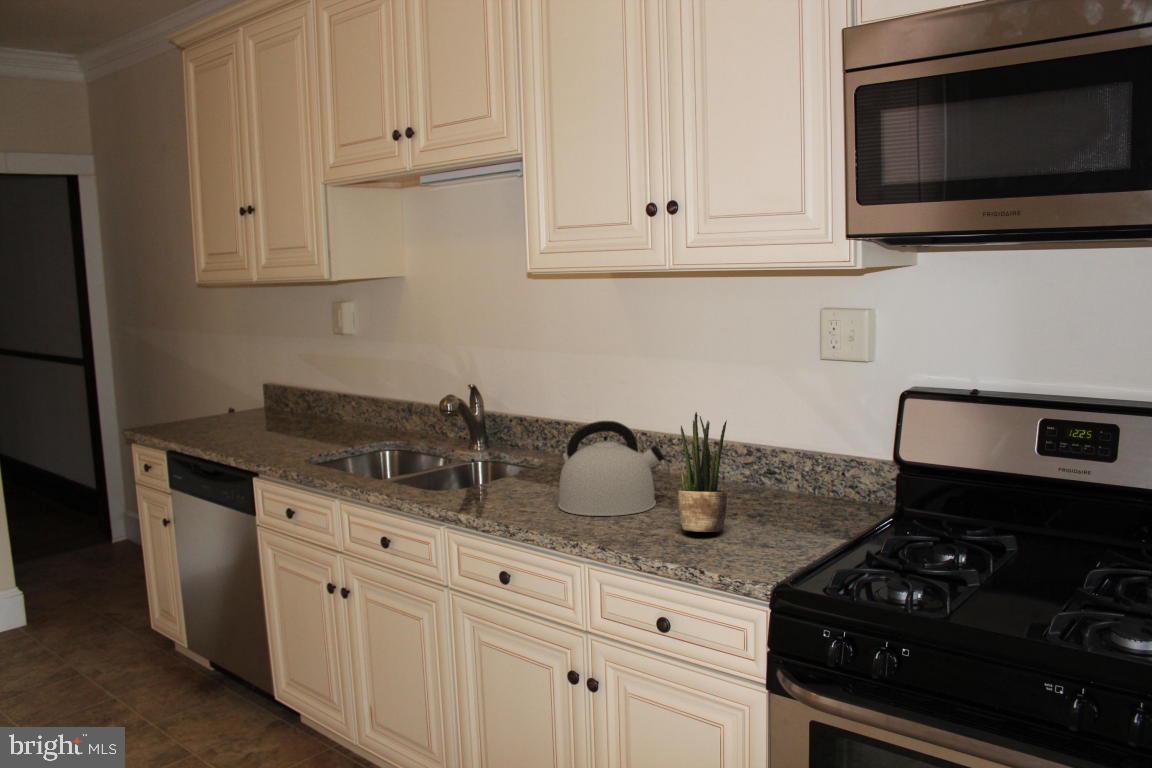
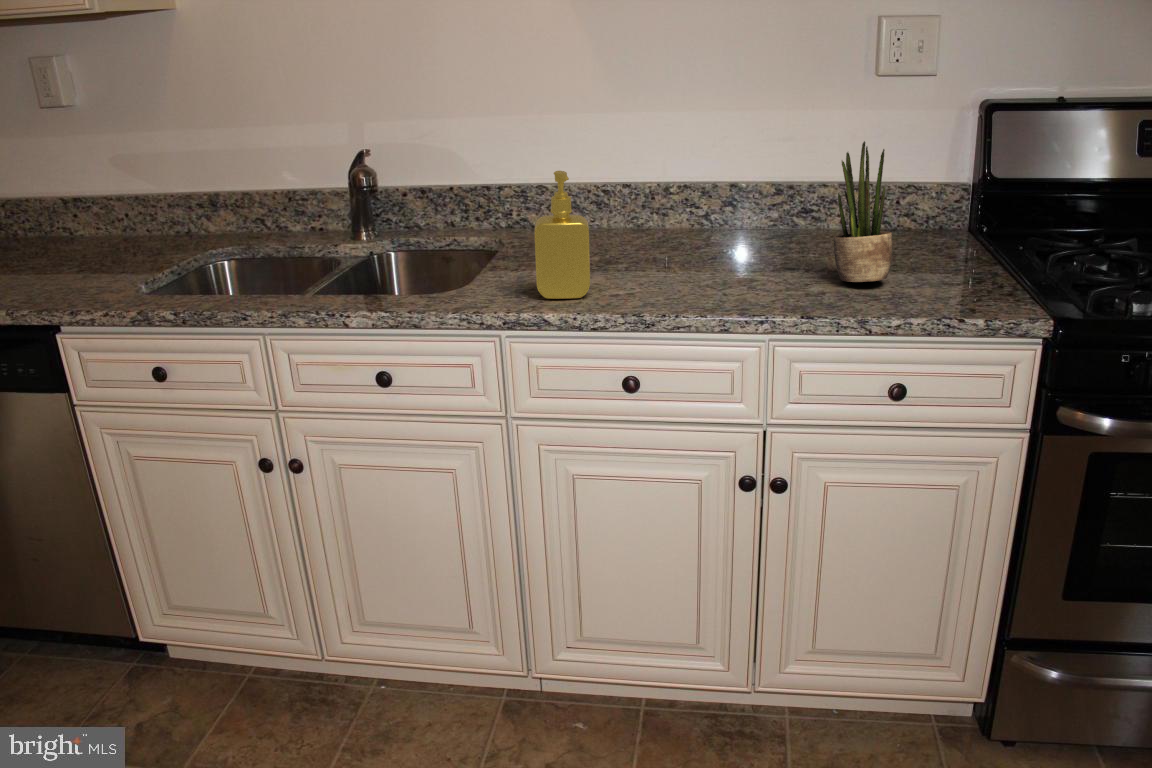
soap dispenser: none [468,412,514,508] -> present [535,171,590,299]
kettle: present [558,421,664,516] -> none [631,168,750,288]

